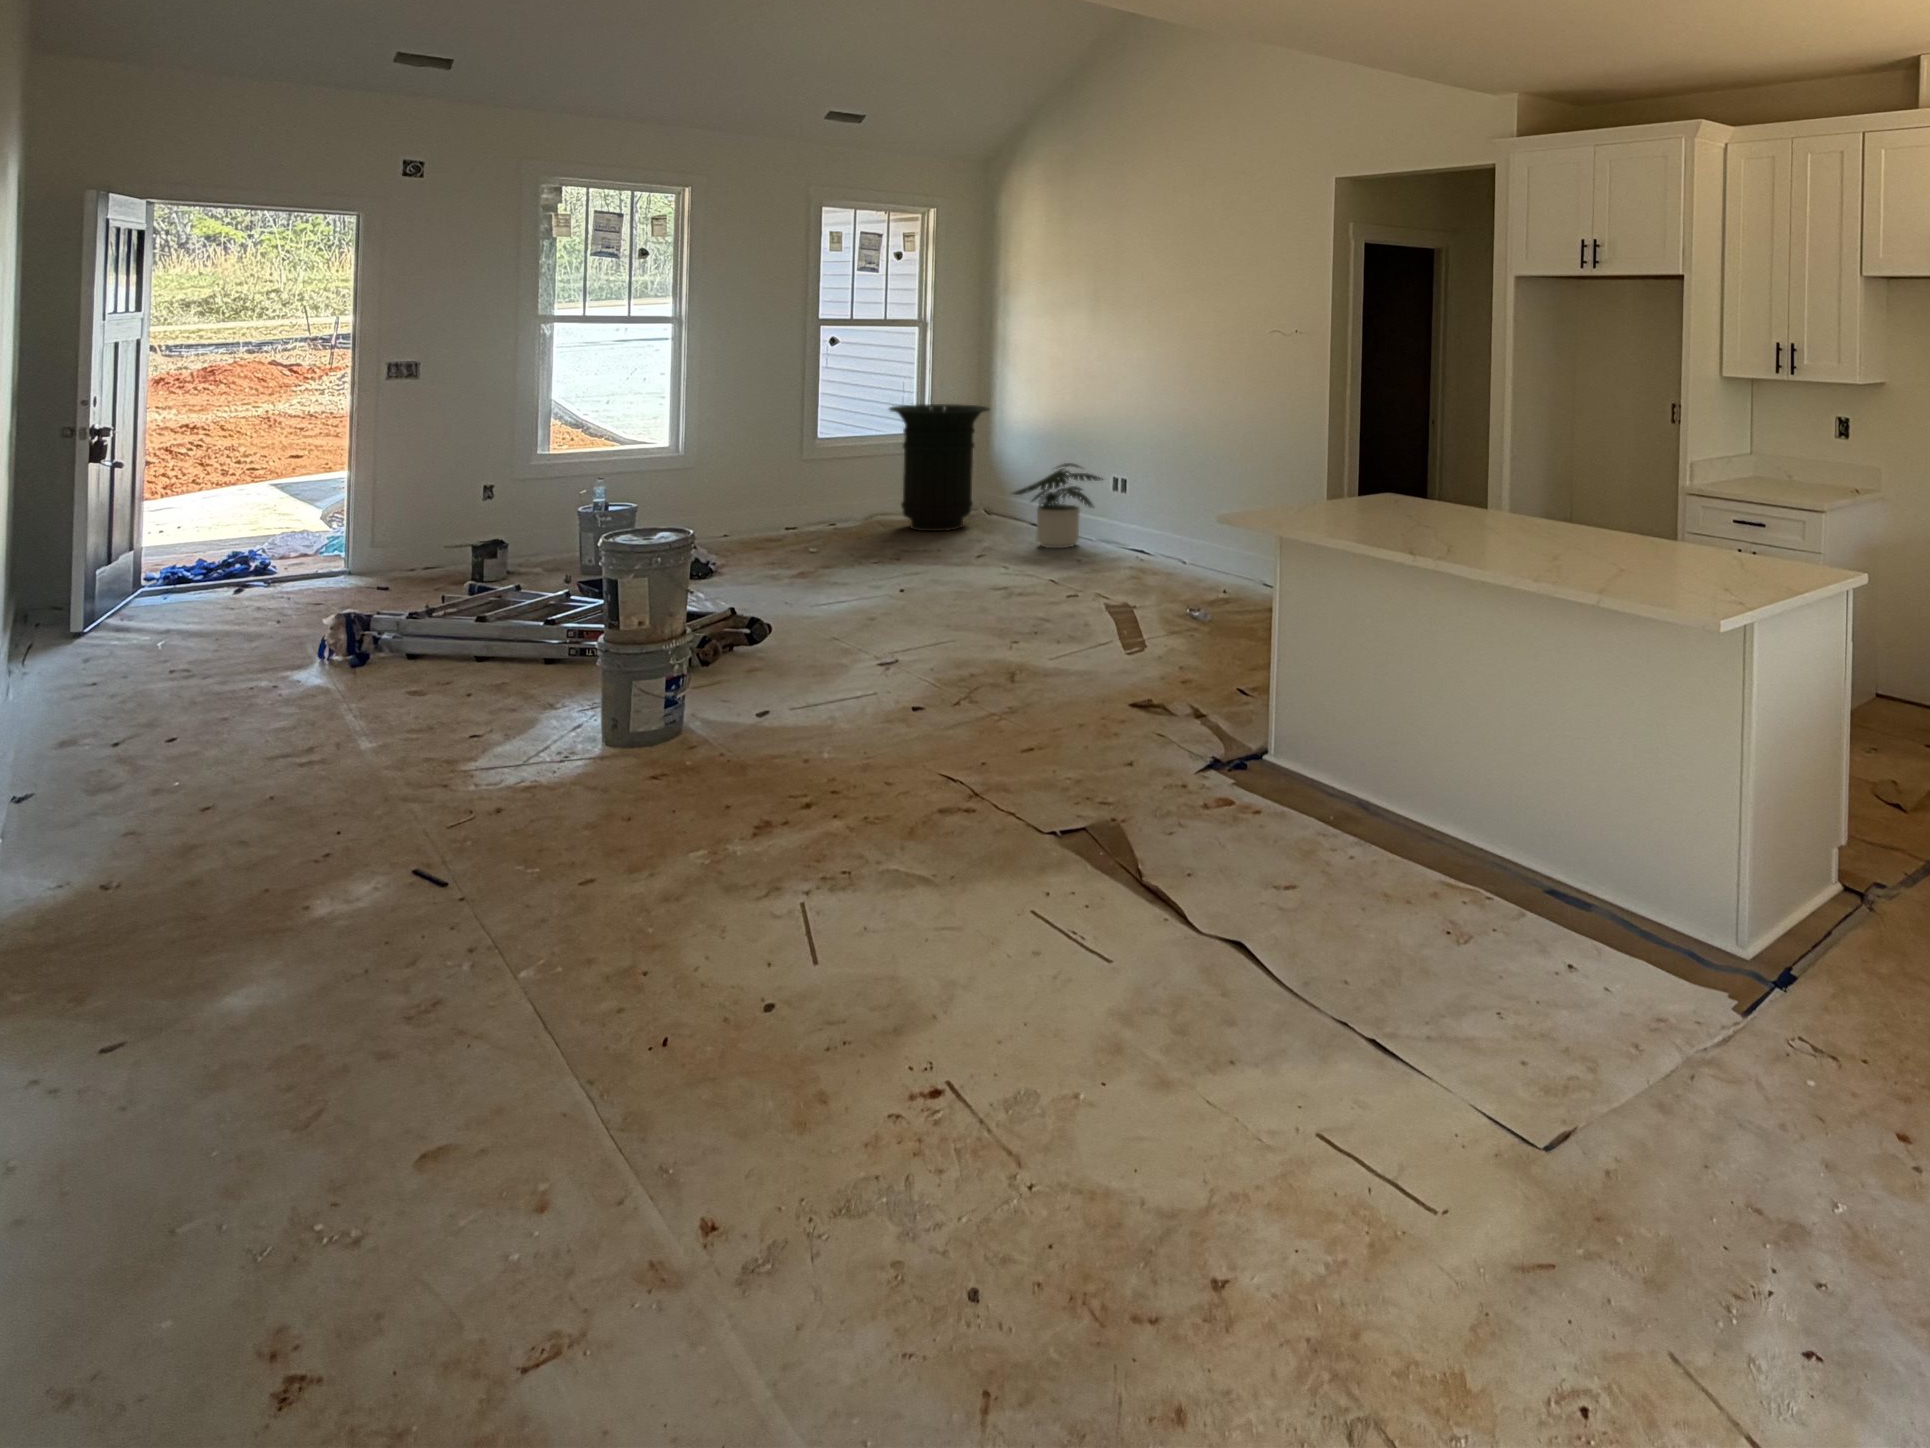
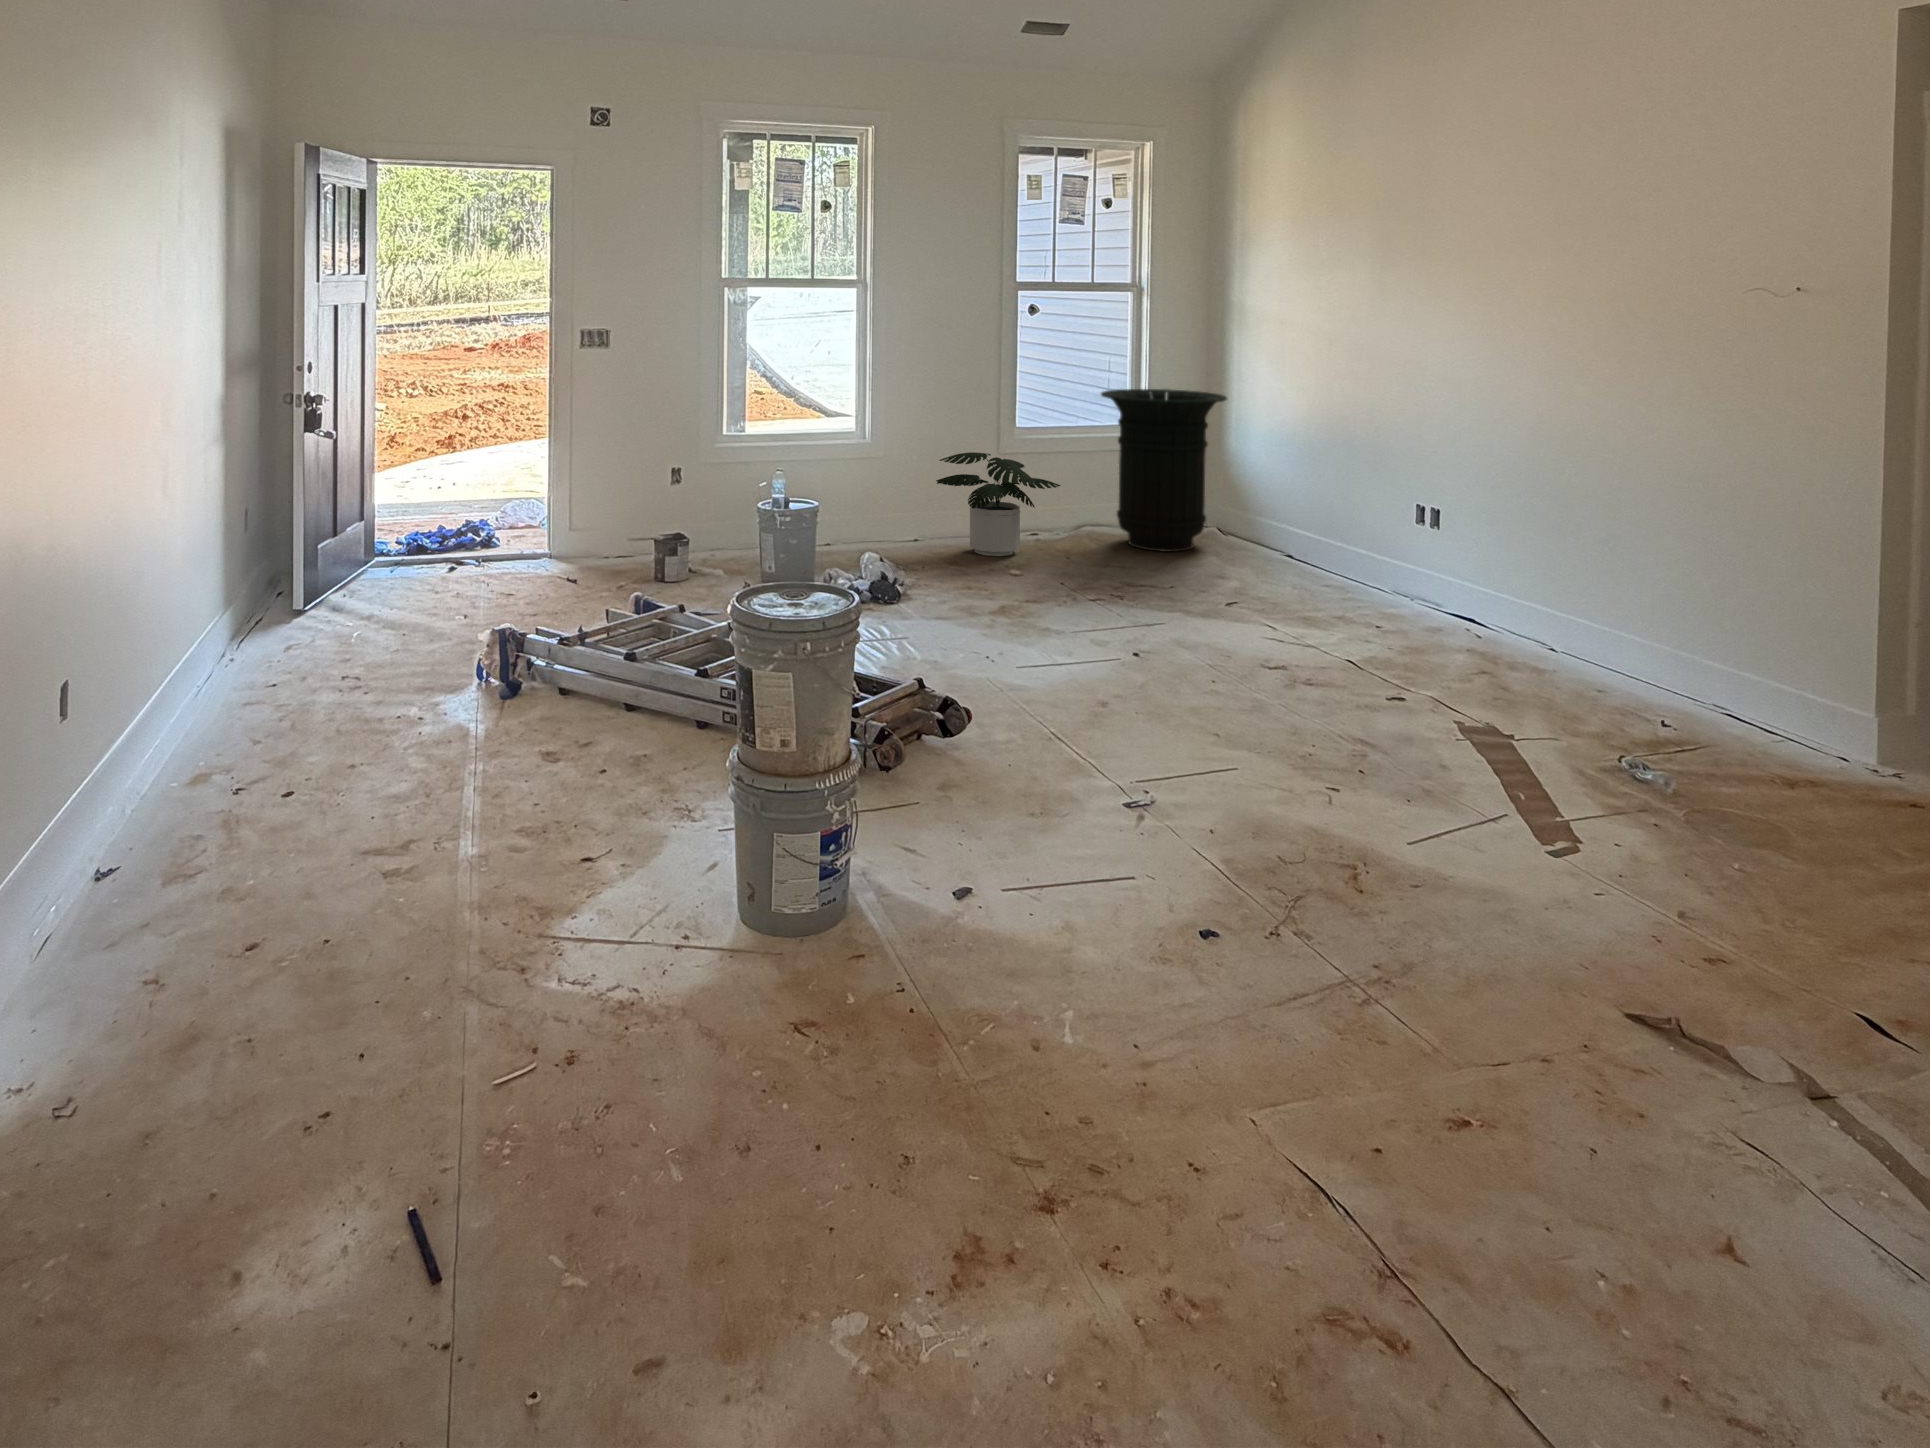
potted plant: present [1013,463,1103,548] -> present [936,452,1060,556]

